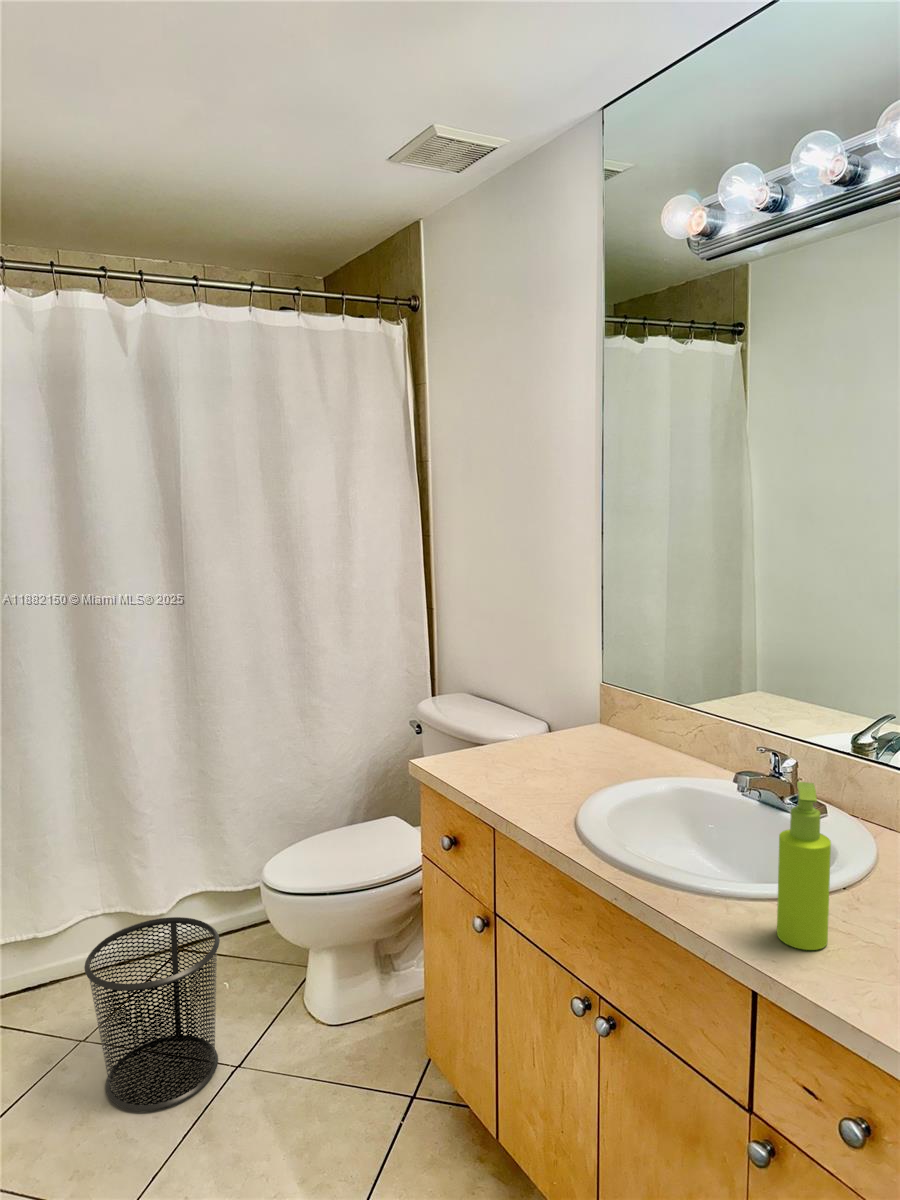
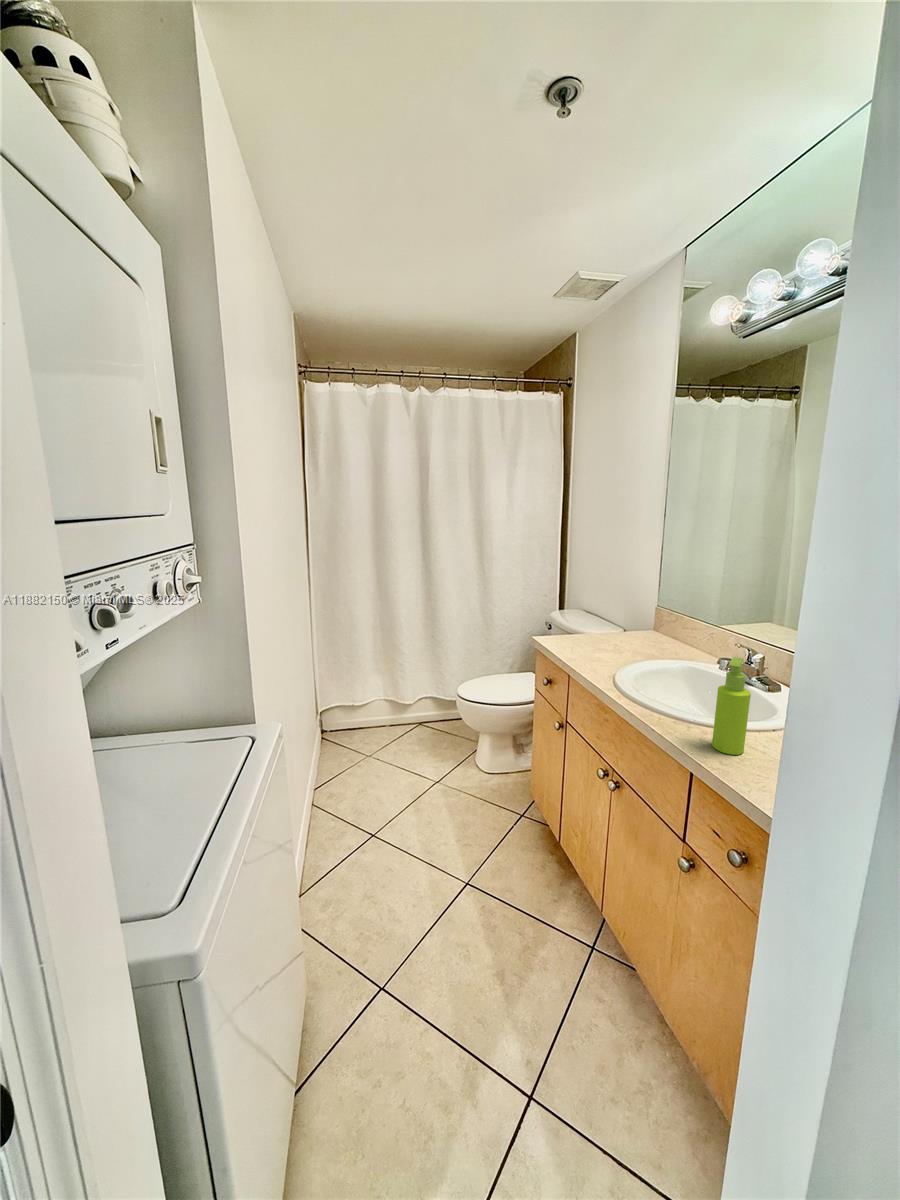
waste bin: present [84,917,220,1111] -> none [370,705,433,793]

